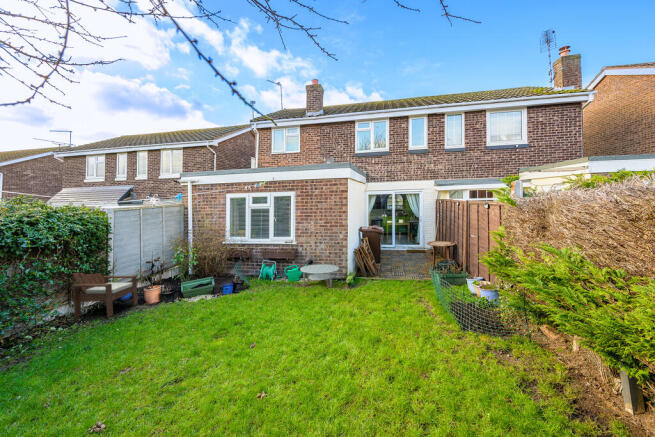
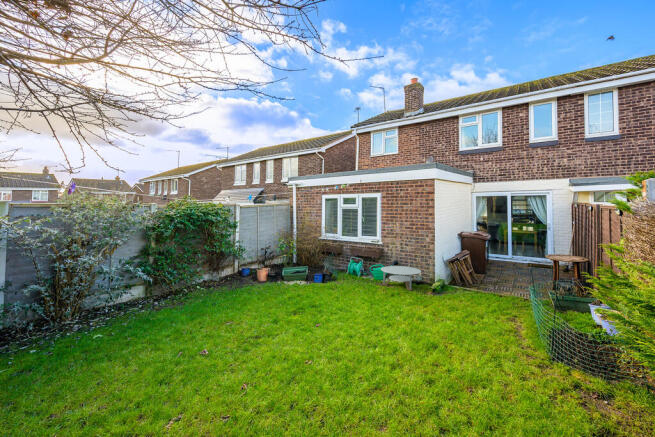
chair: present [71,273,138,318] -> none [212,249,251,287]

